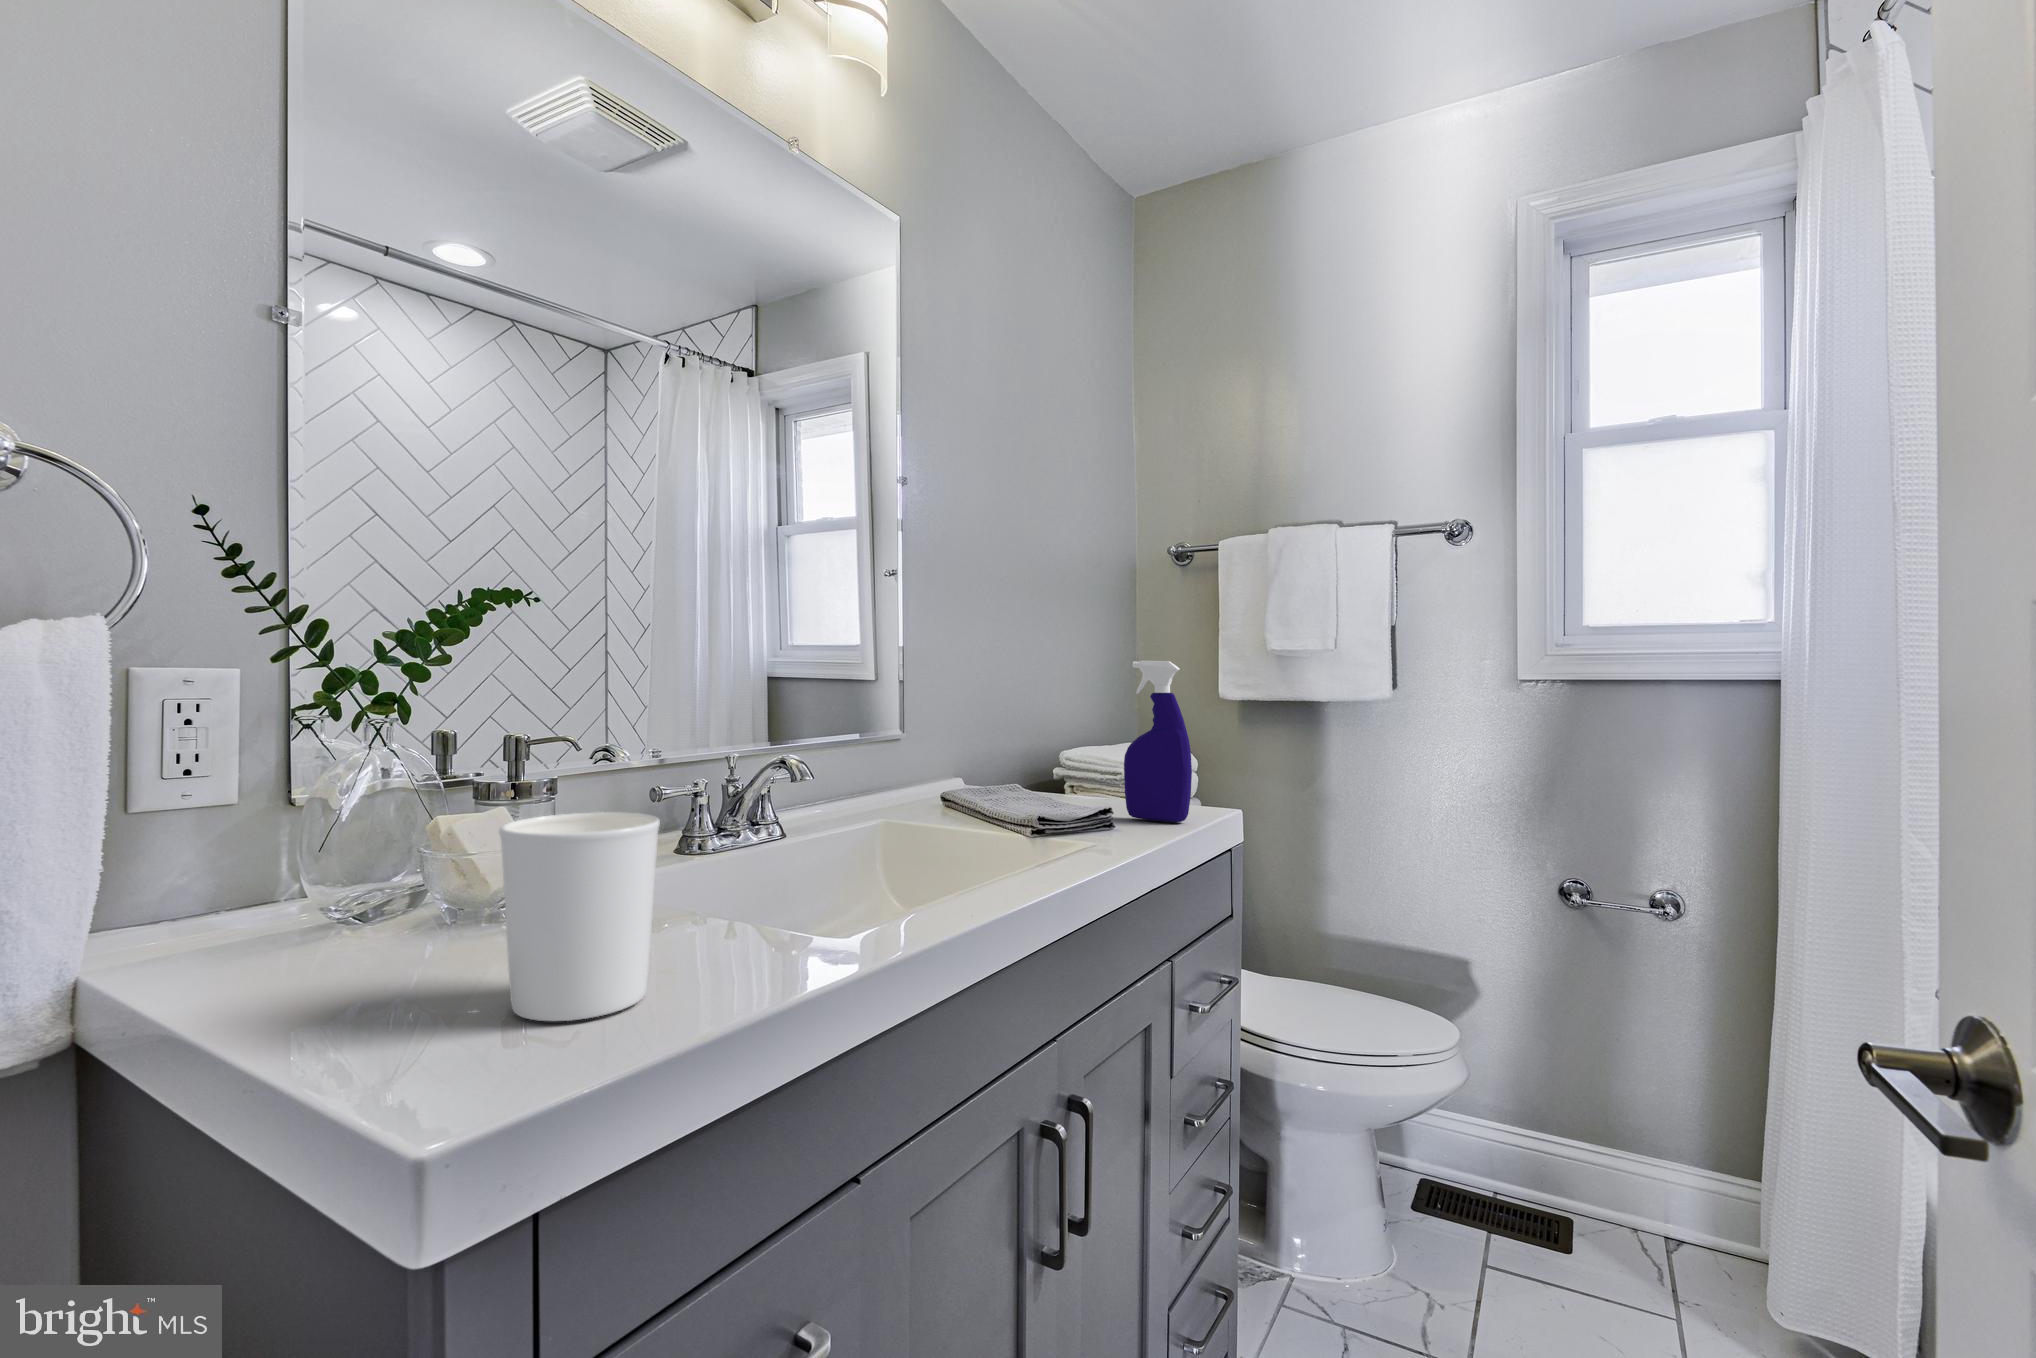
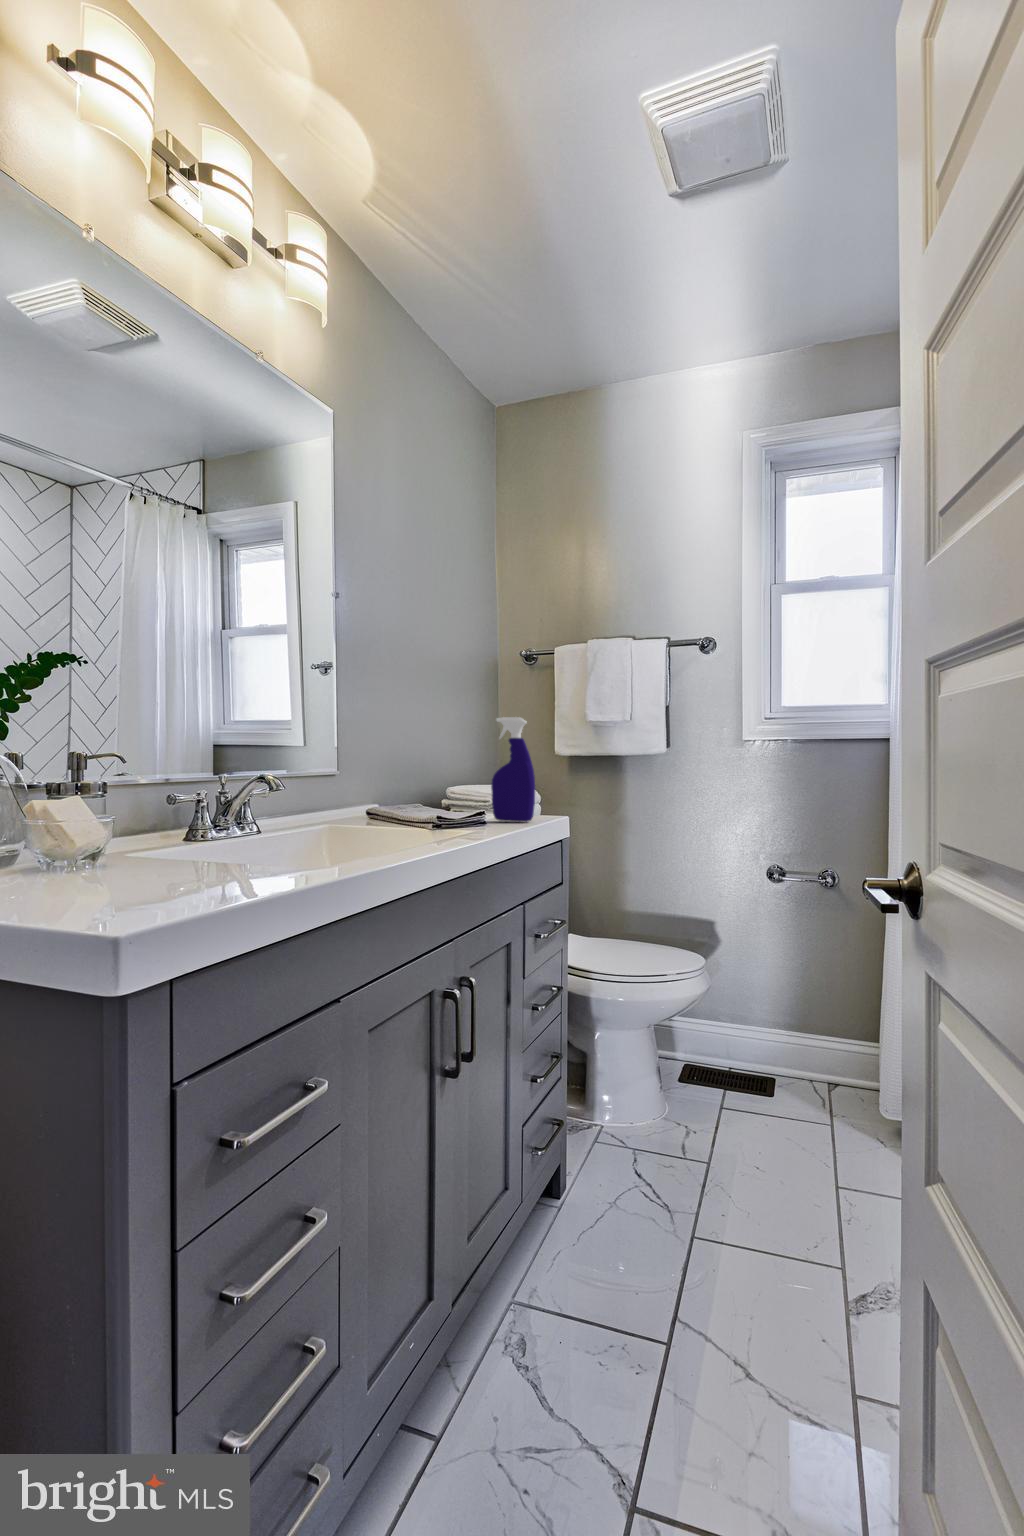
candle holder: present [499,812,660,1021] -> none [97,775,202,895]

